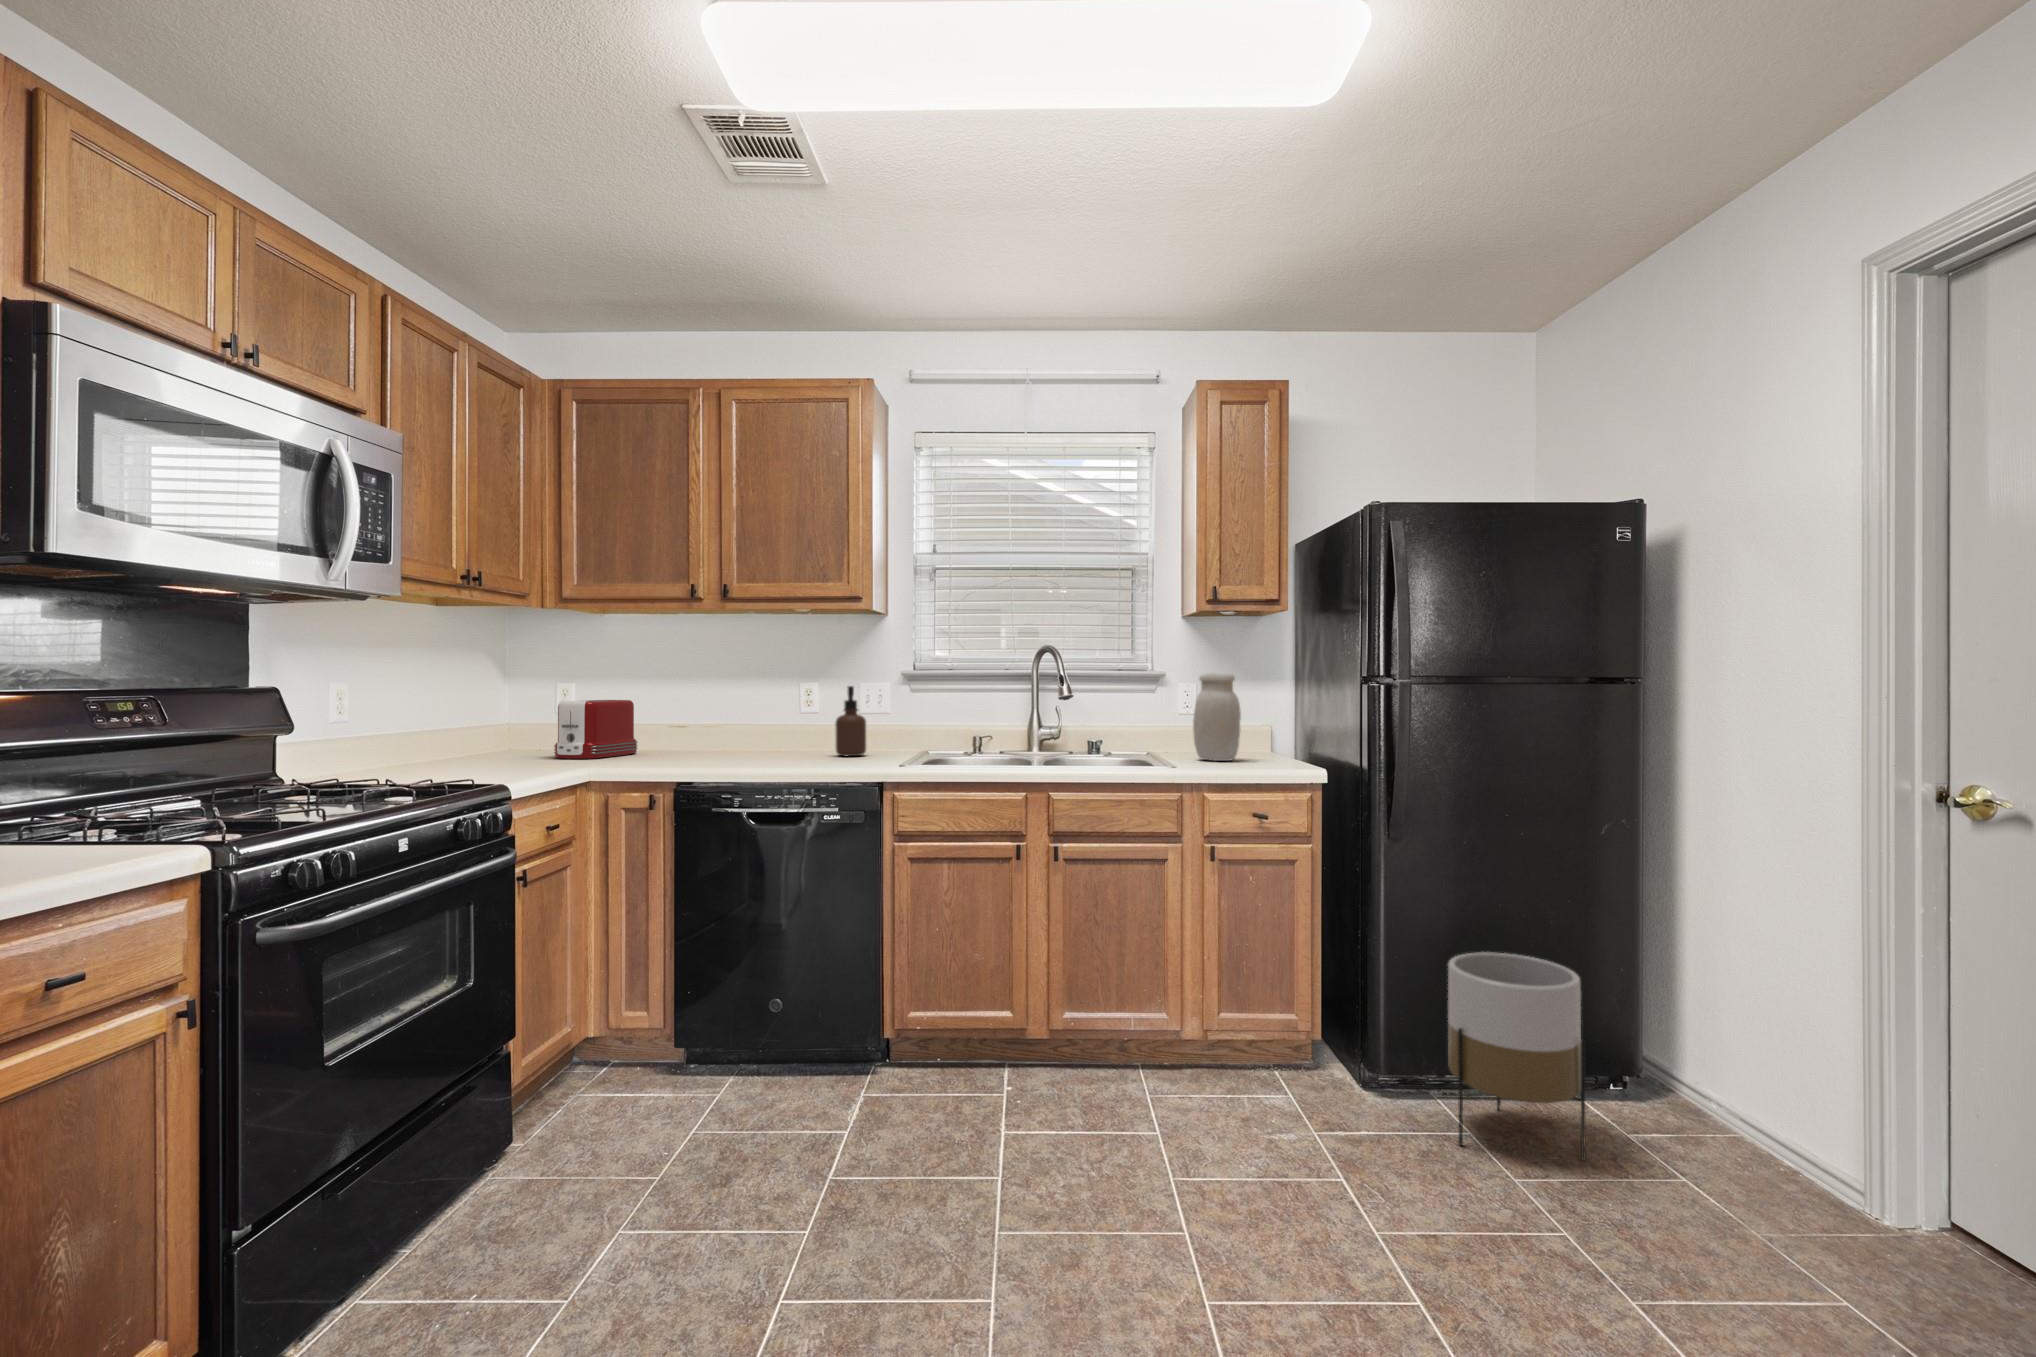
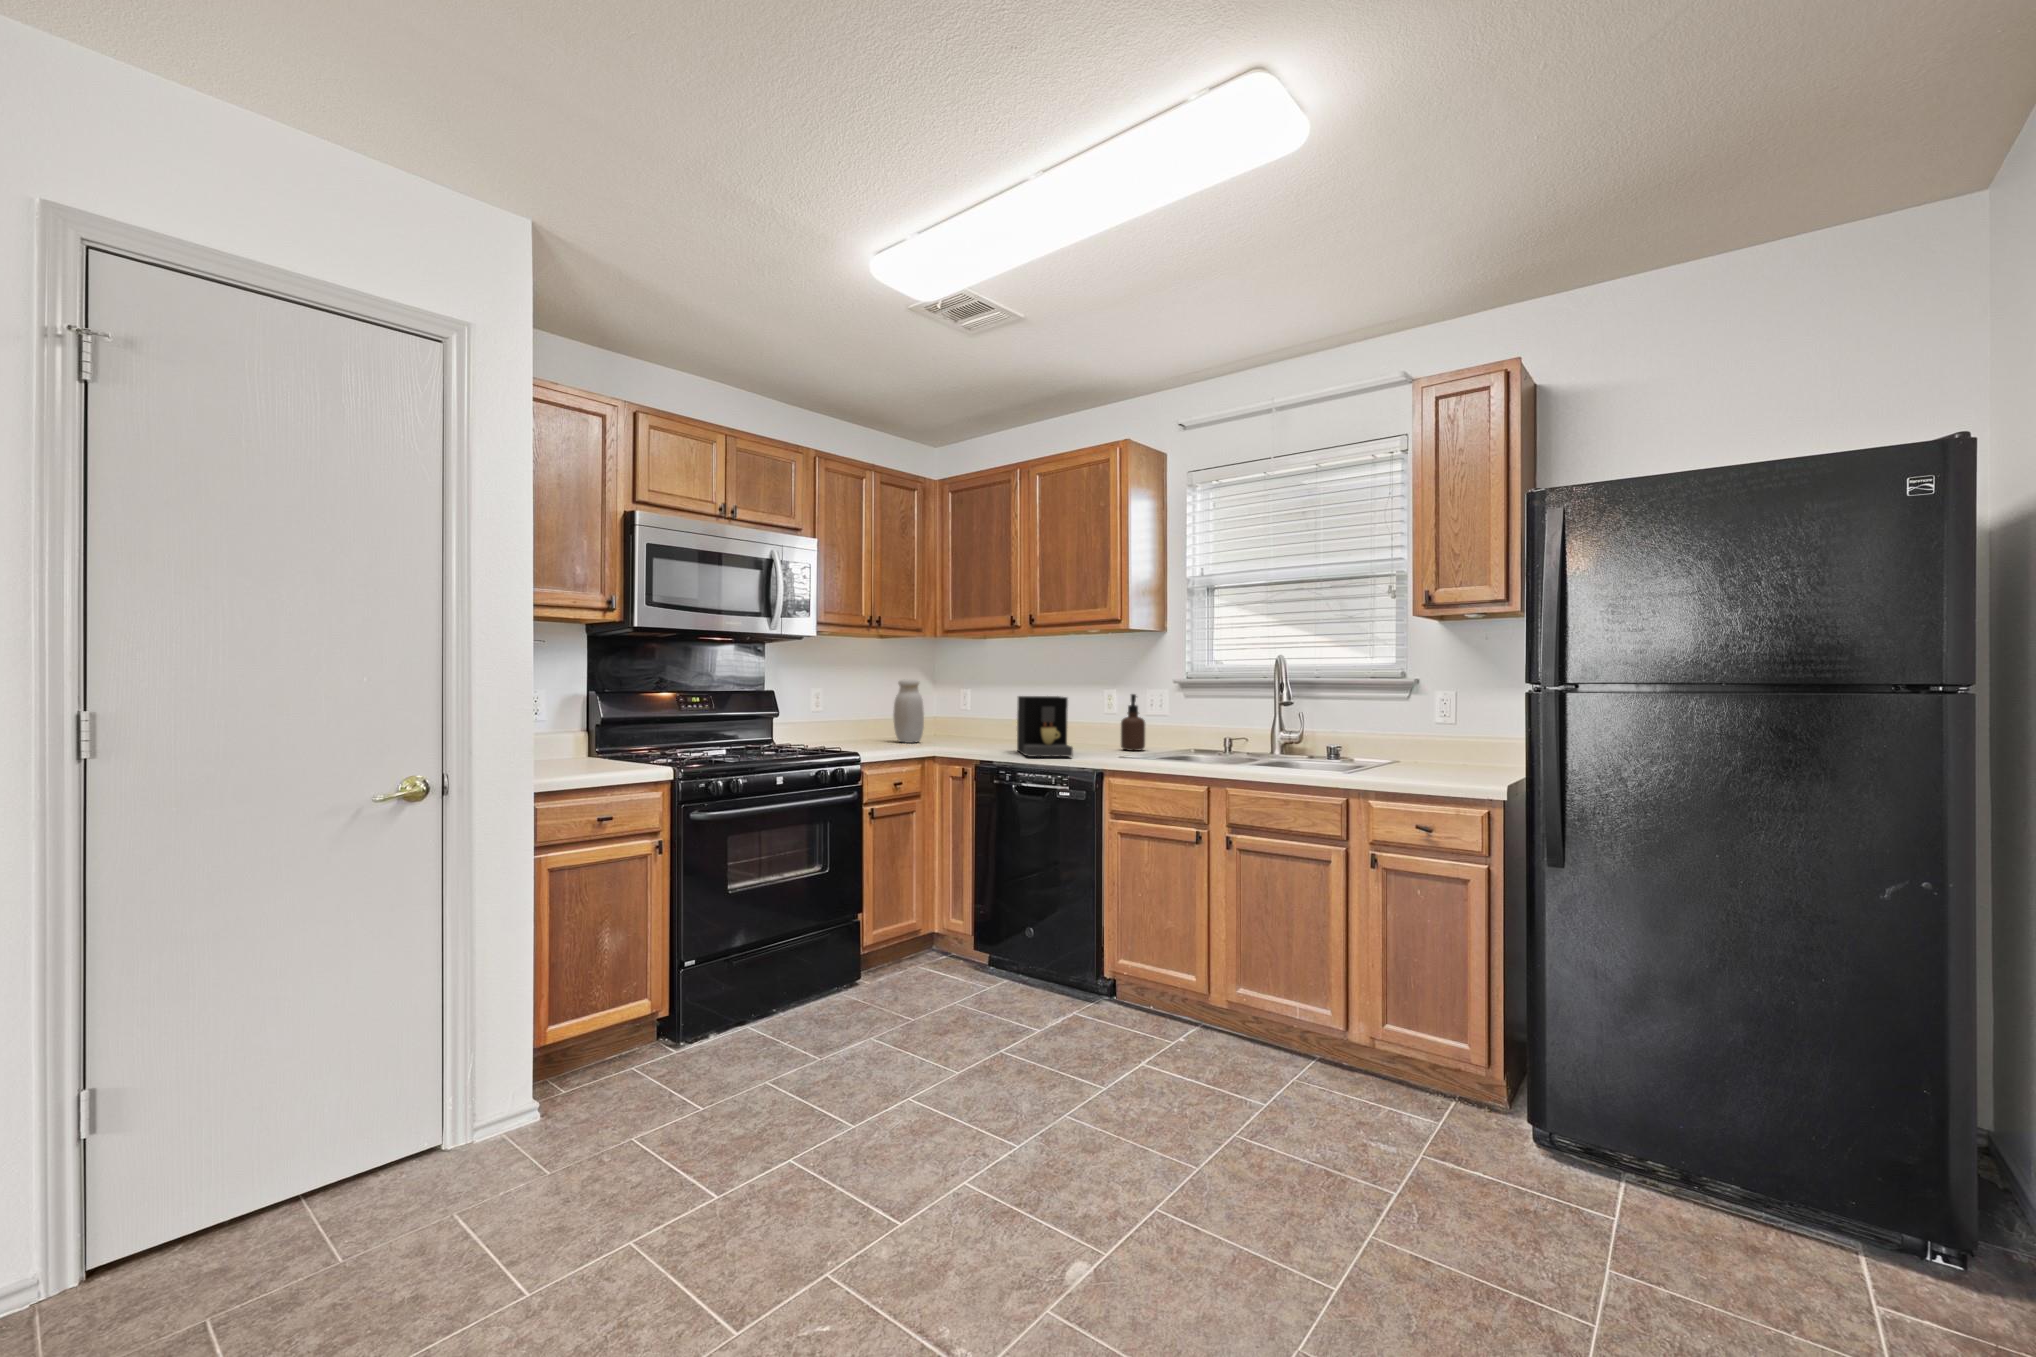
jar: present [1193,673,1241,761] -> present [893,679,924,743]
coffee maker: none [722,690,831,772] -> present [1017,696,1073,757]
toaster: present [554,700,638,759] -> none [943,700,1001,741]
planter: present [1448,952,1586,1160] -> none [1541,991,1698,1232]

